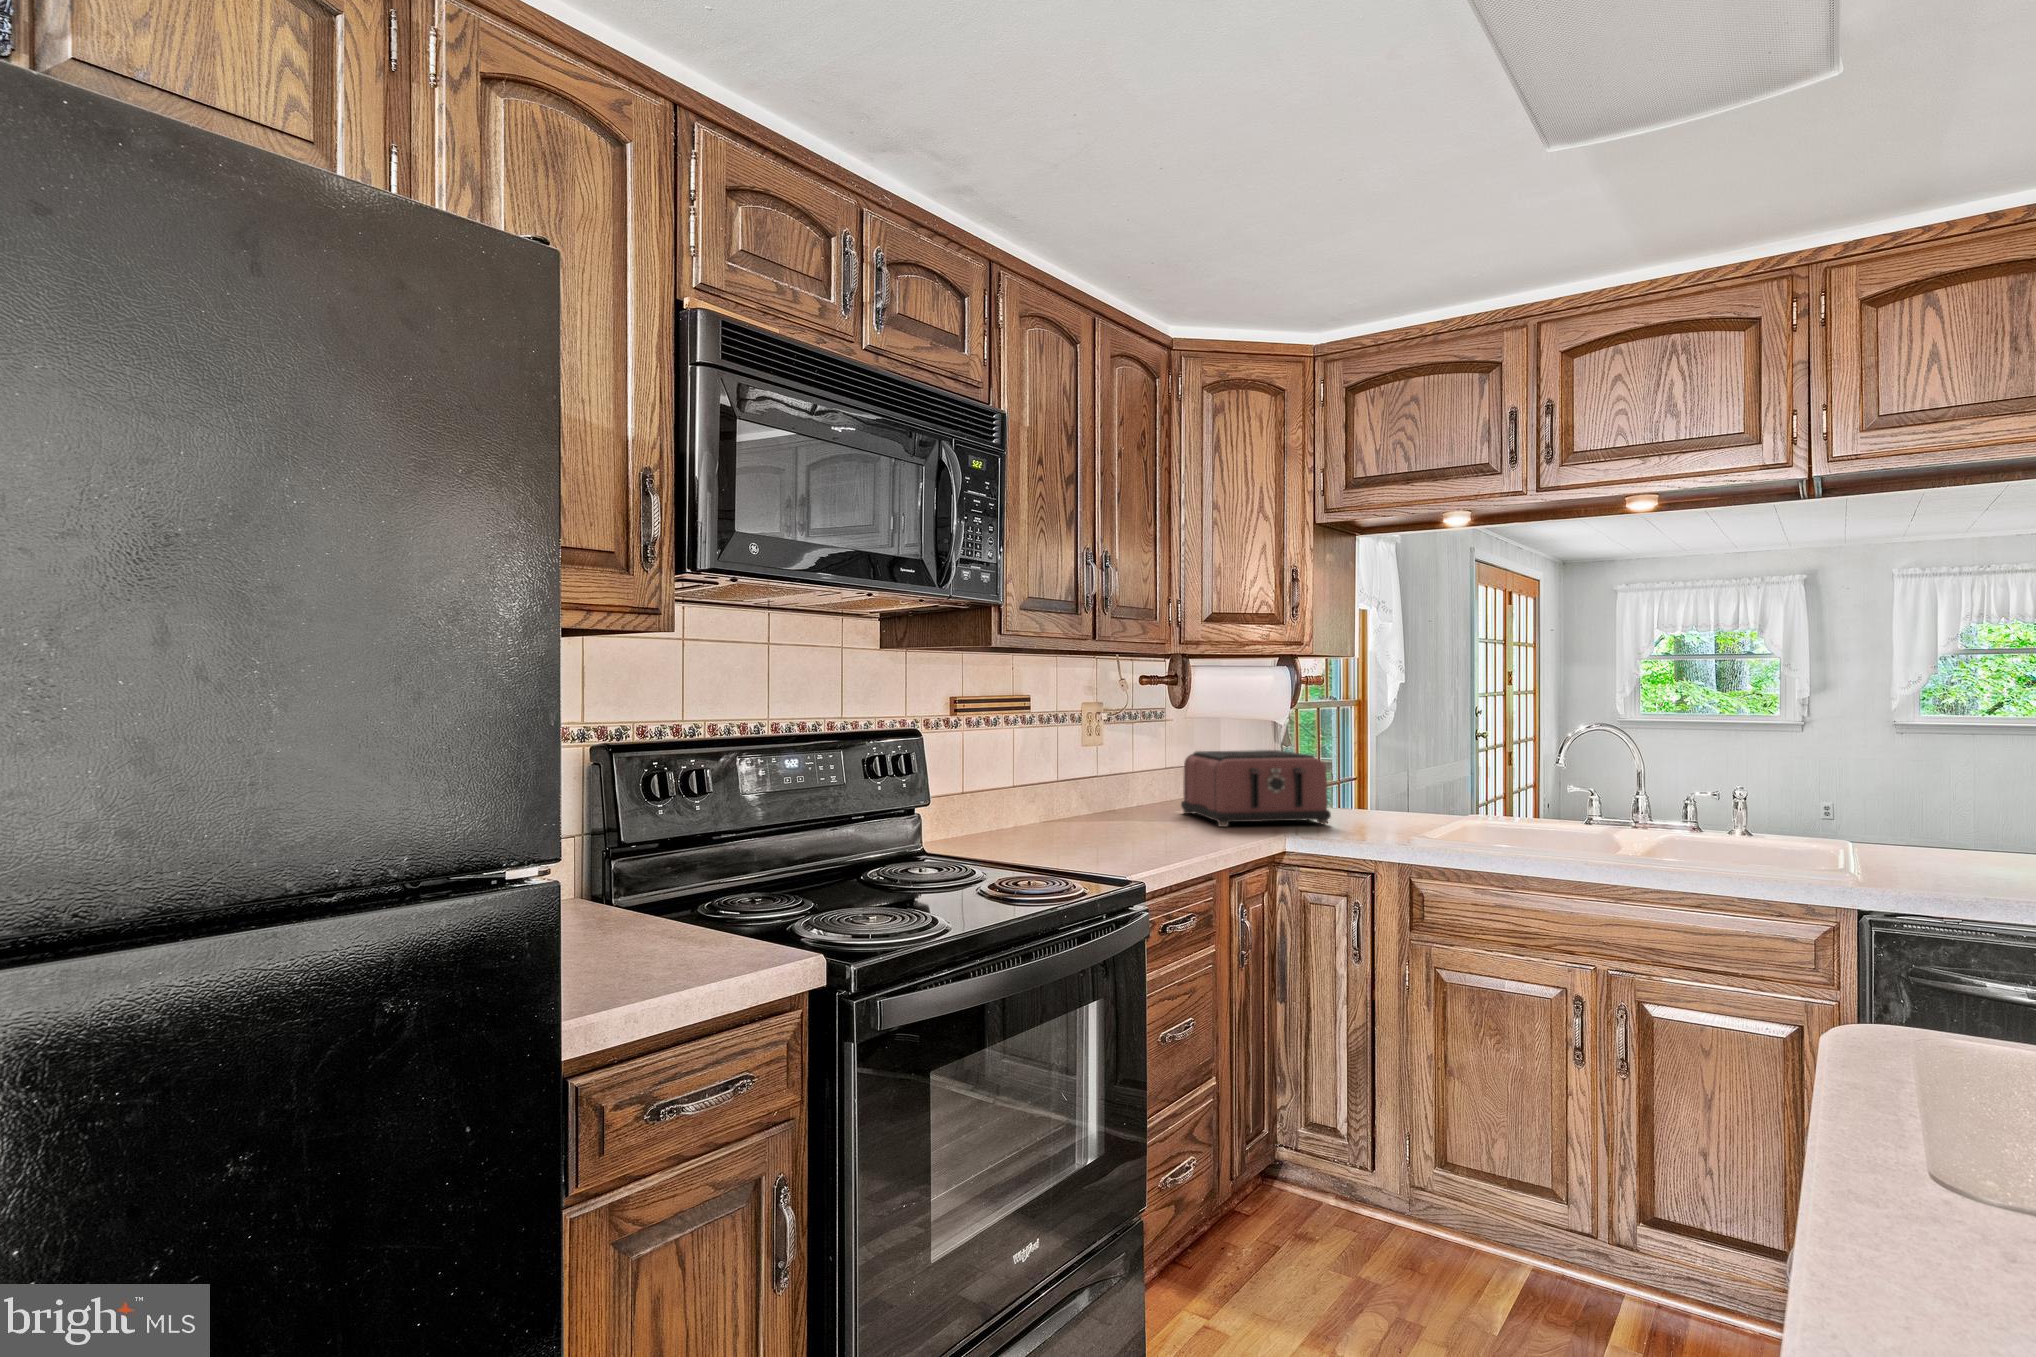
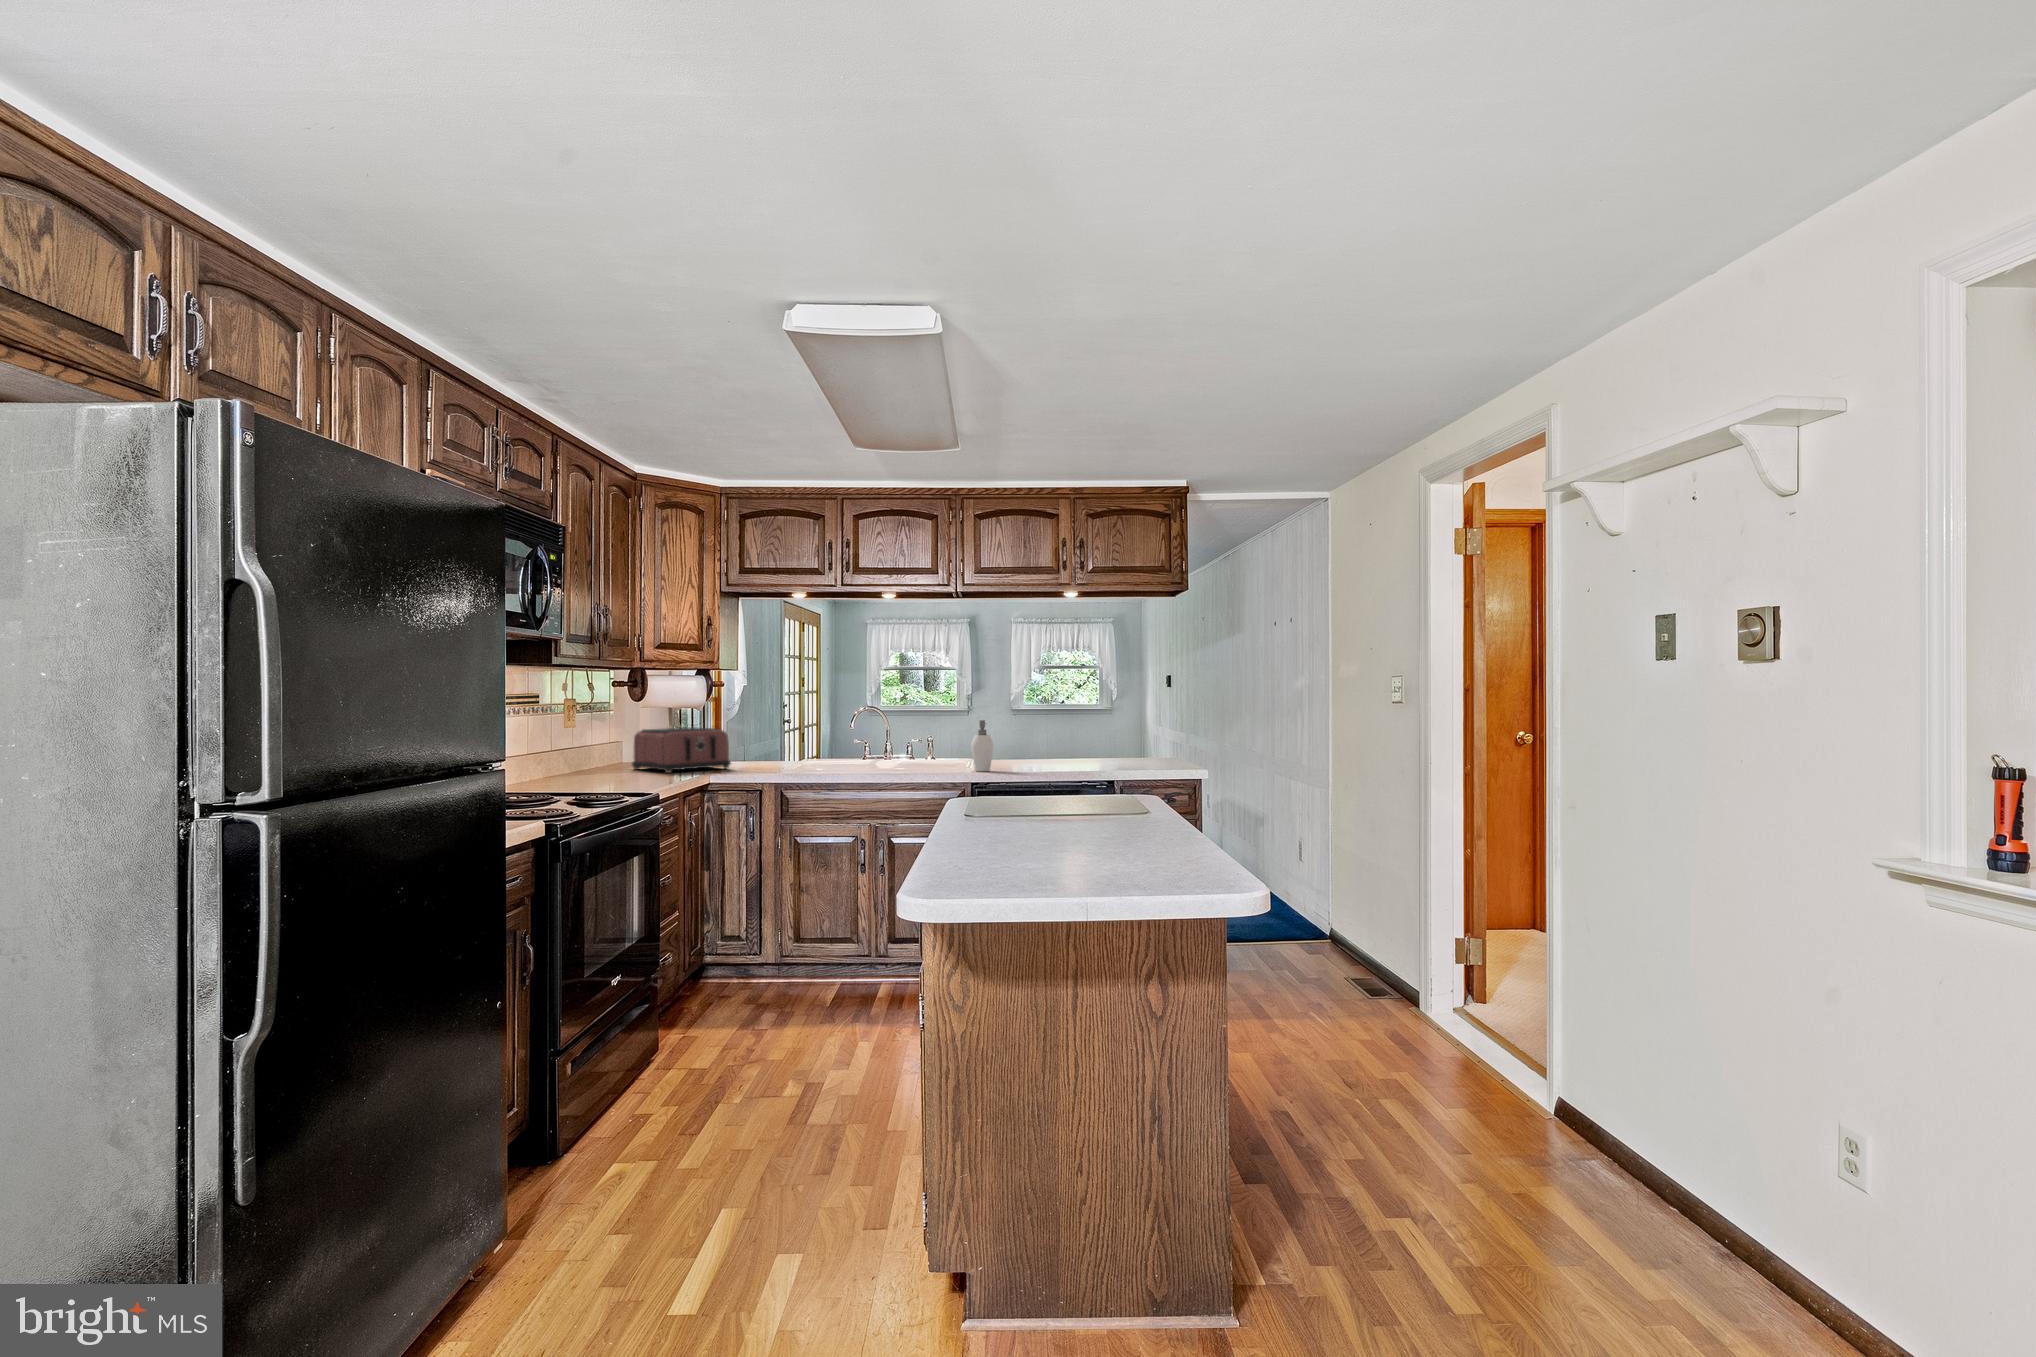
soap dispenser: none [1856,764,1944,885] -> present [971,720,993,771]

